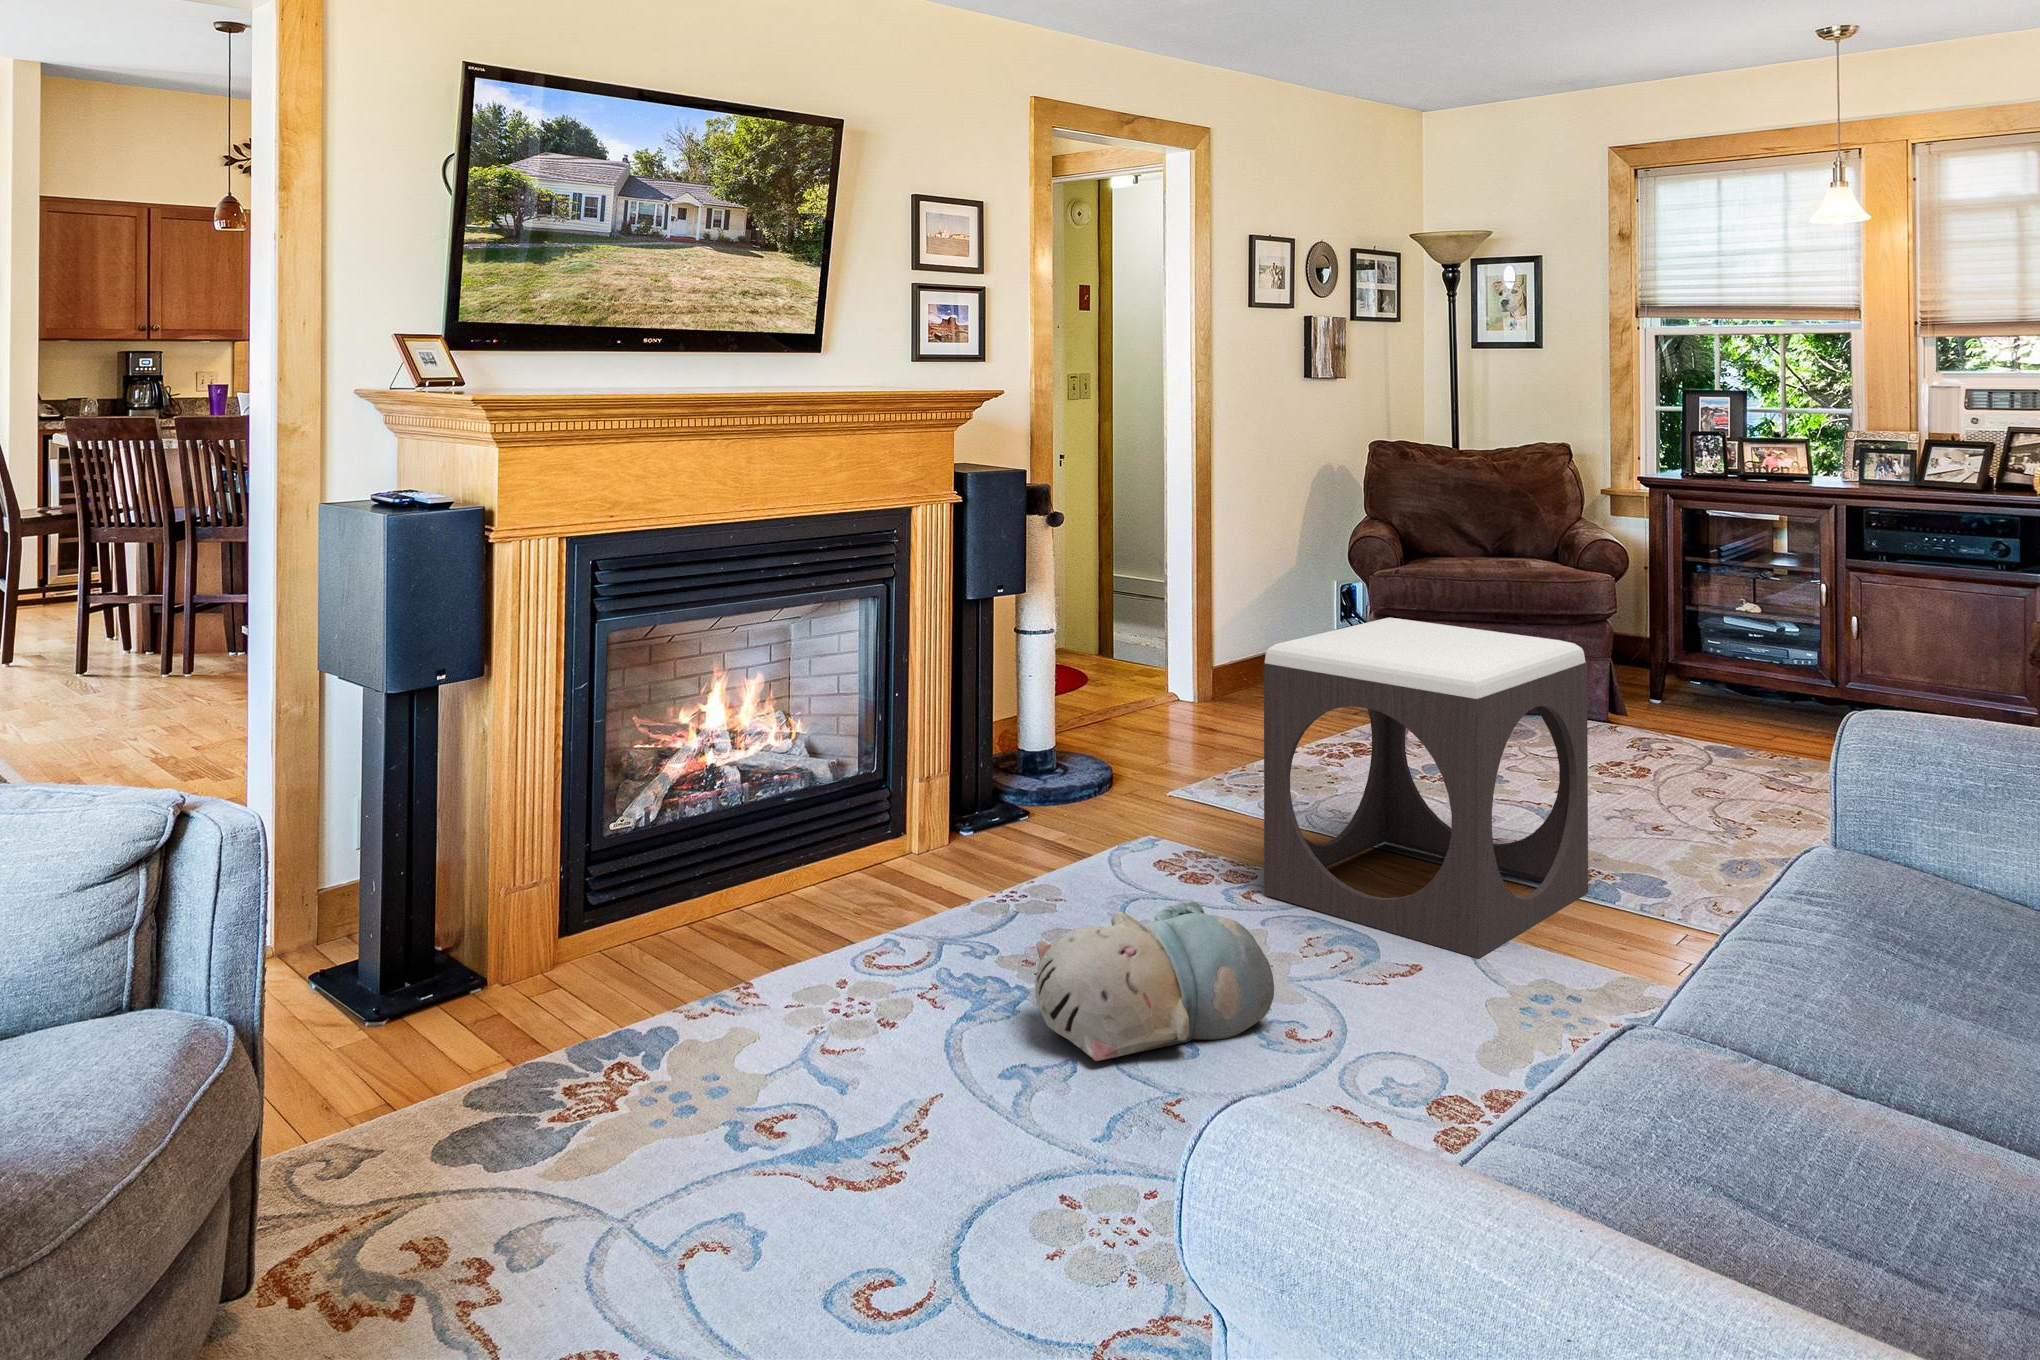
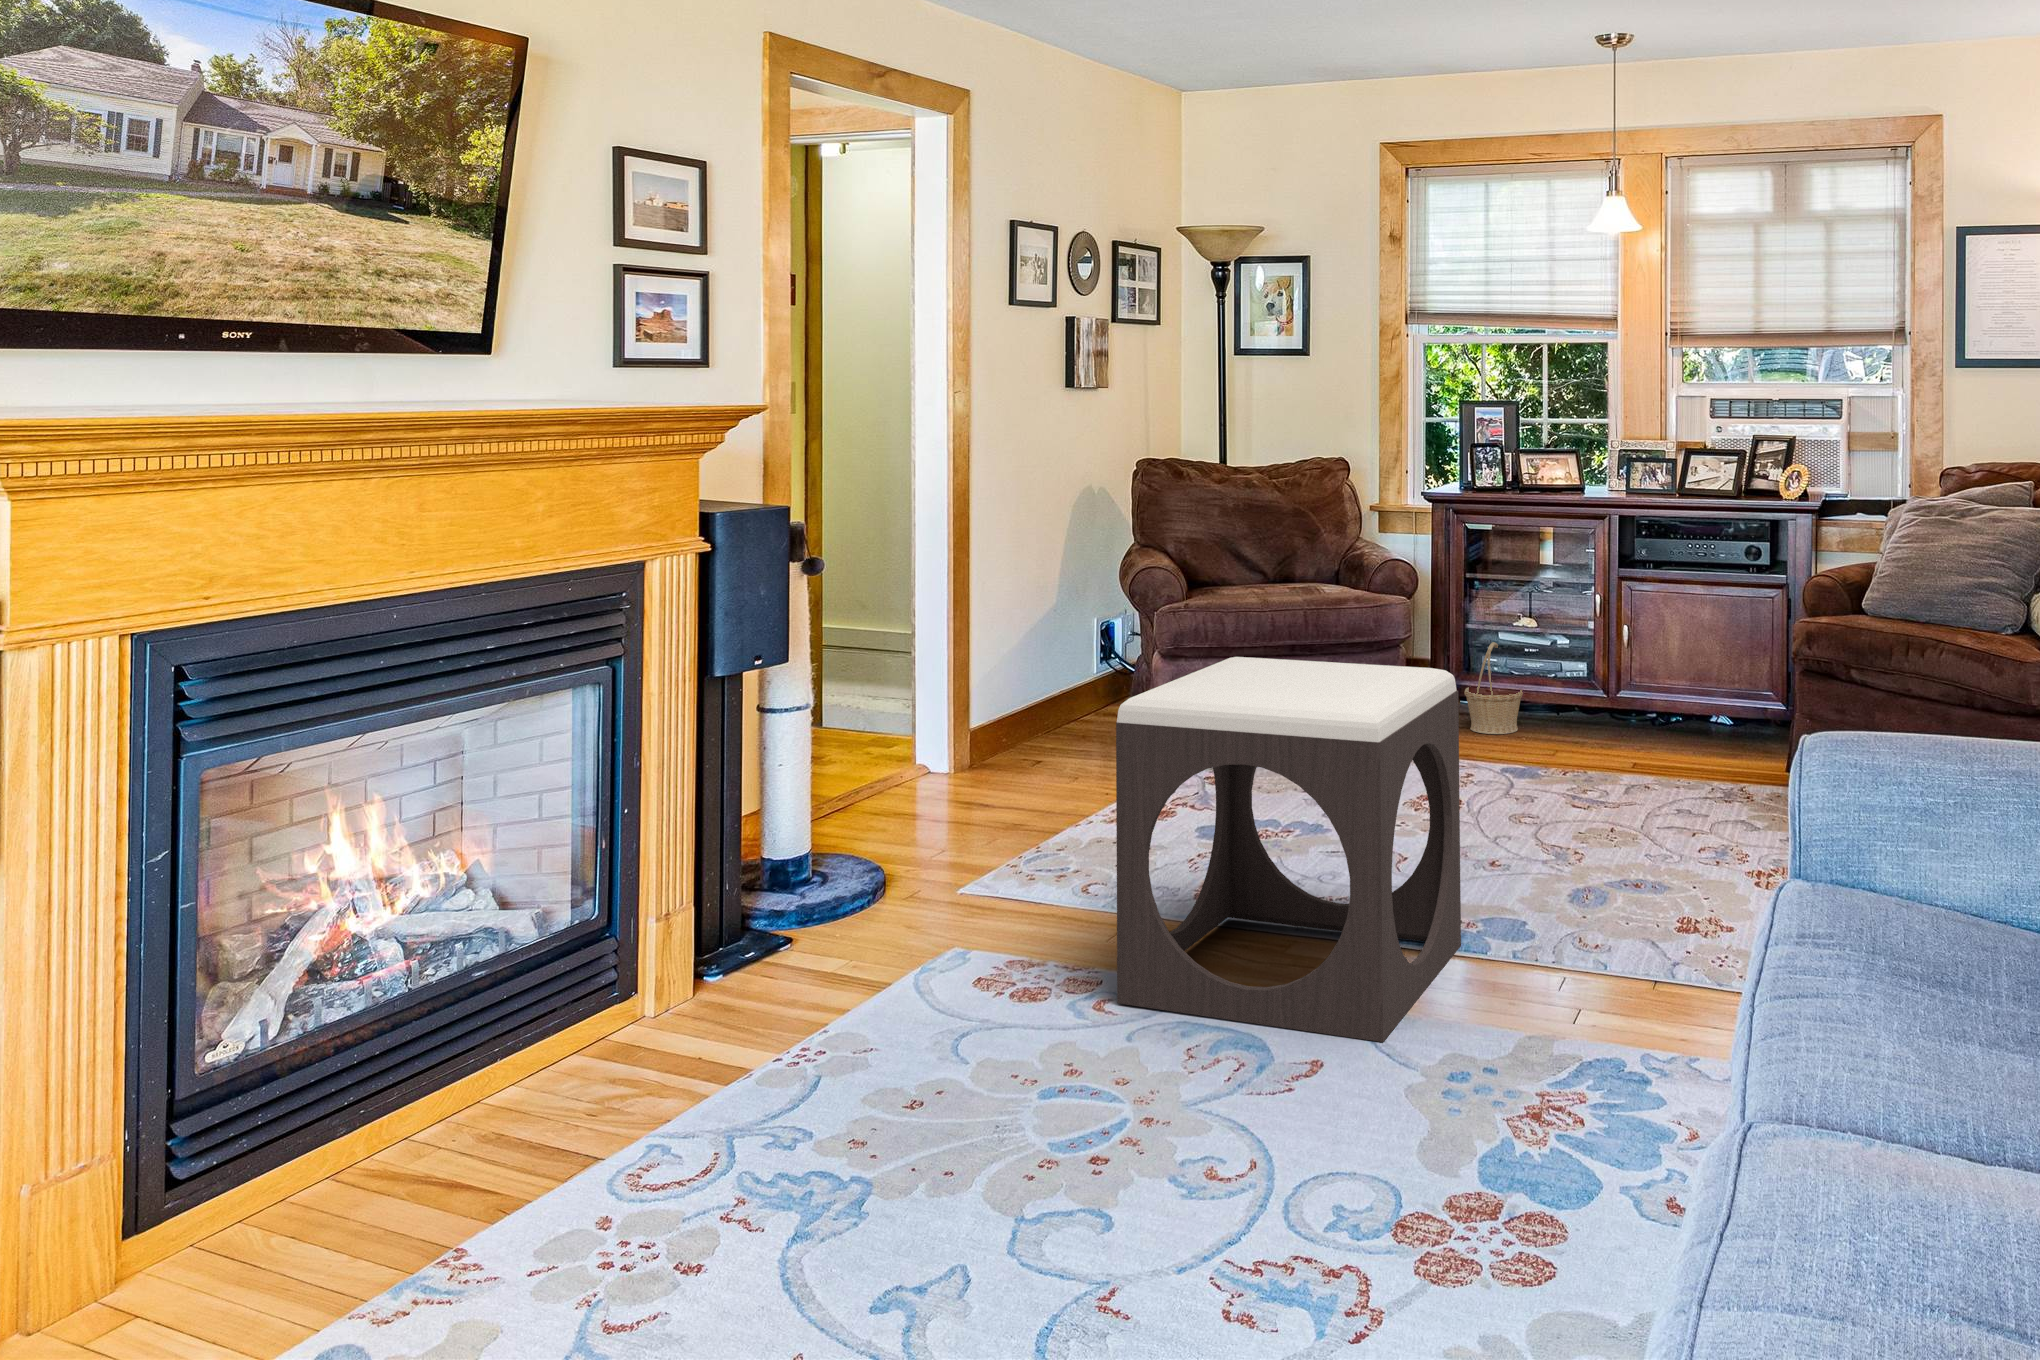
basket: none [1684,626,1746,715] -> present [1464,642,1523,734]
plush toy: present [1035,899,1274,1061] -> none [890,1028,1191,1268]

